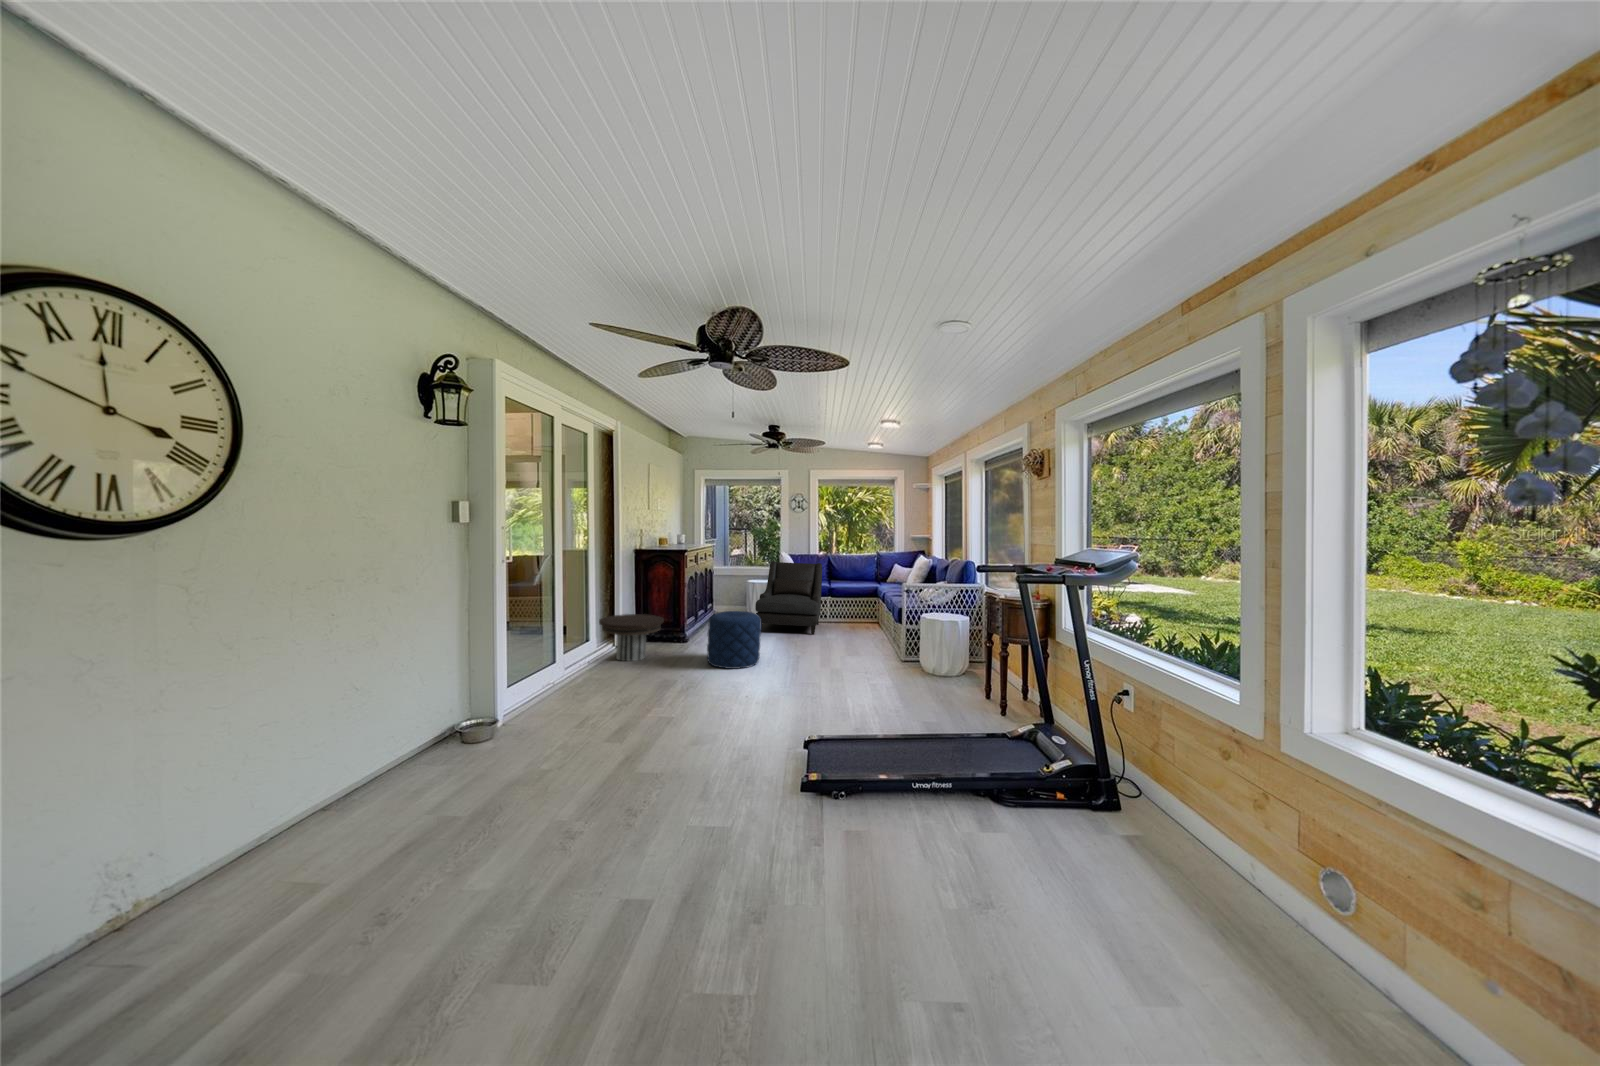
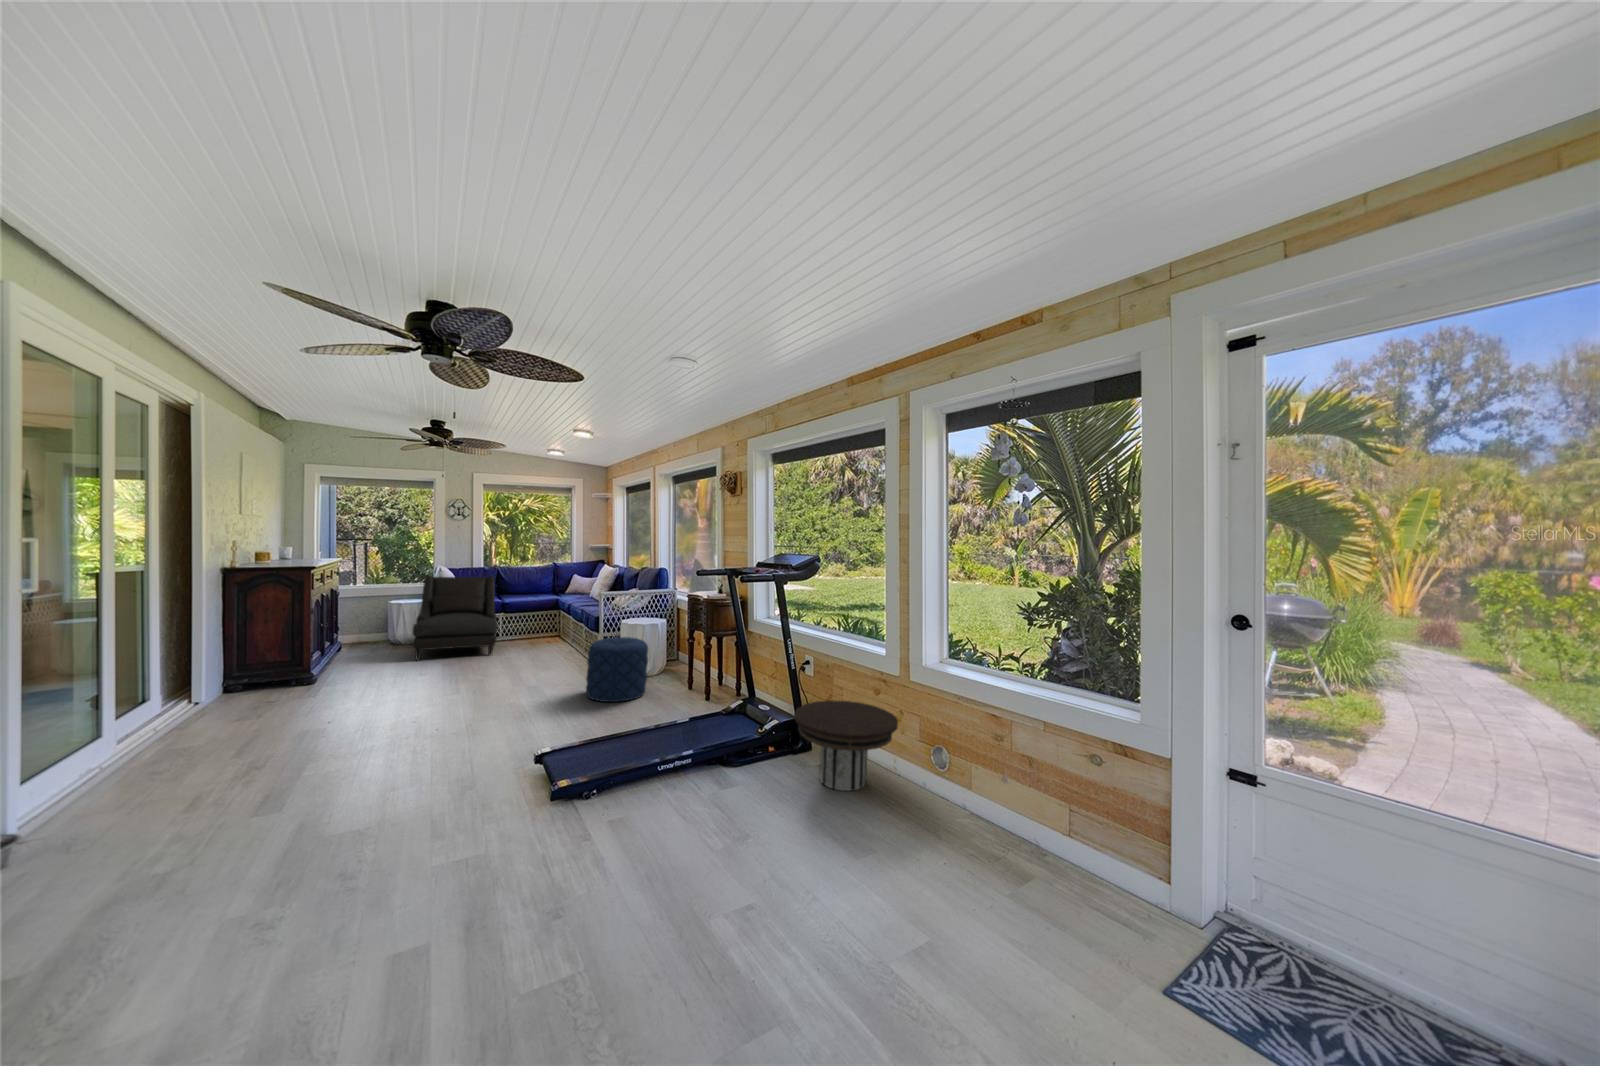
pouf: present [707,611,761,669] -> present [586,637,648,702]
side table: present [599,614,664,661] -> present [794,701,898,791]

